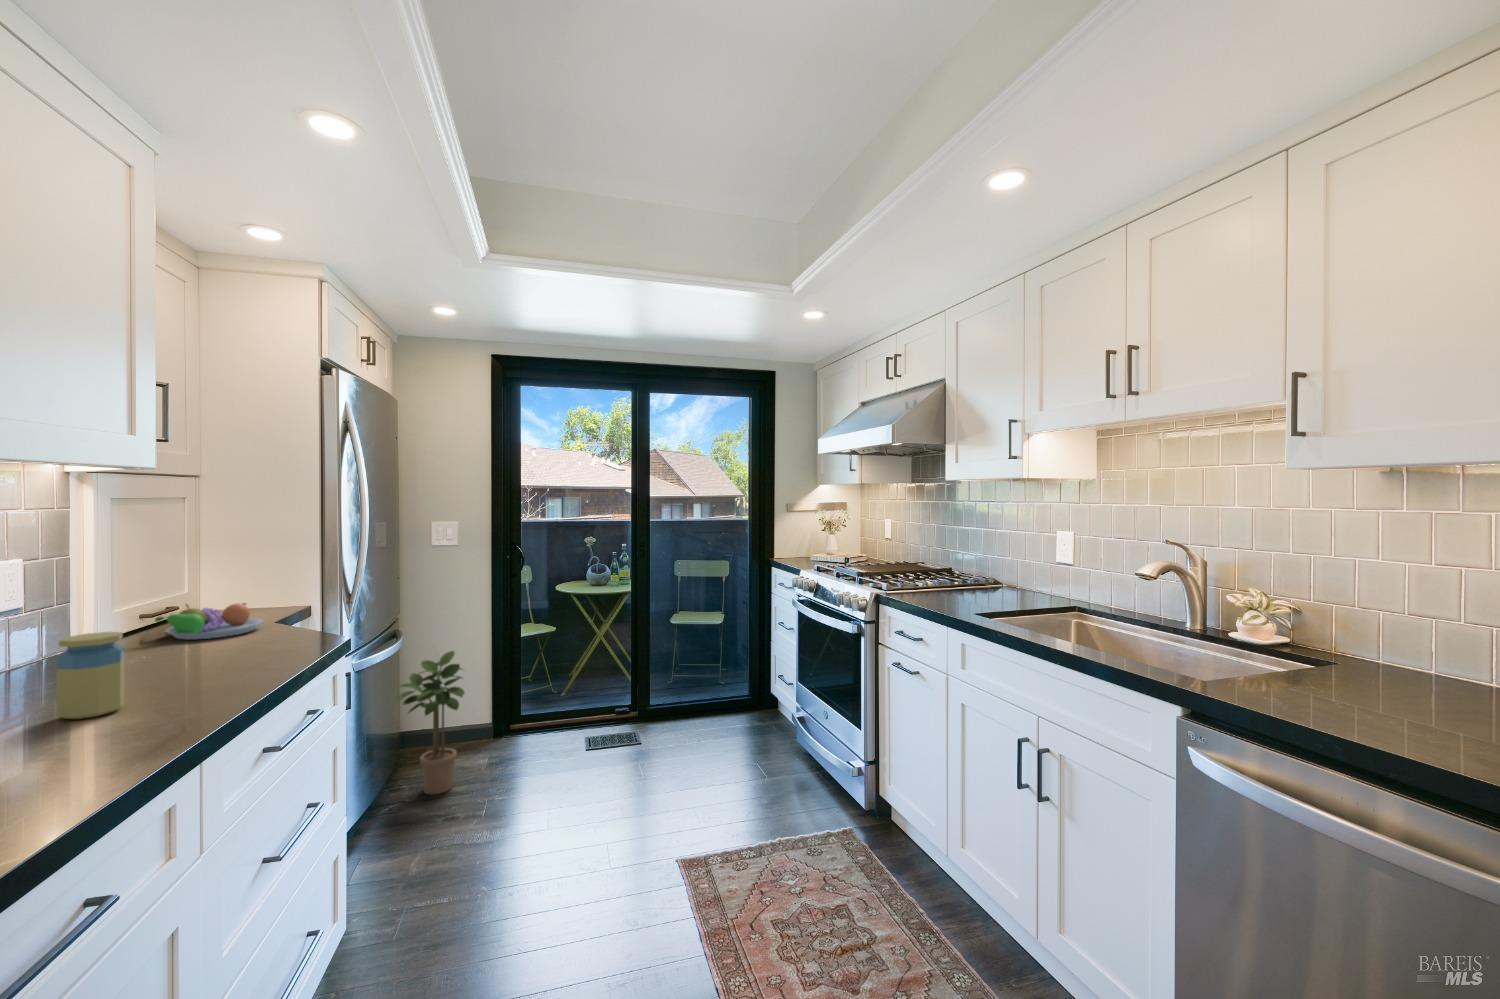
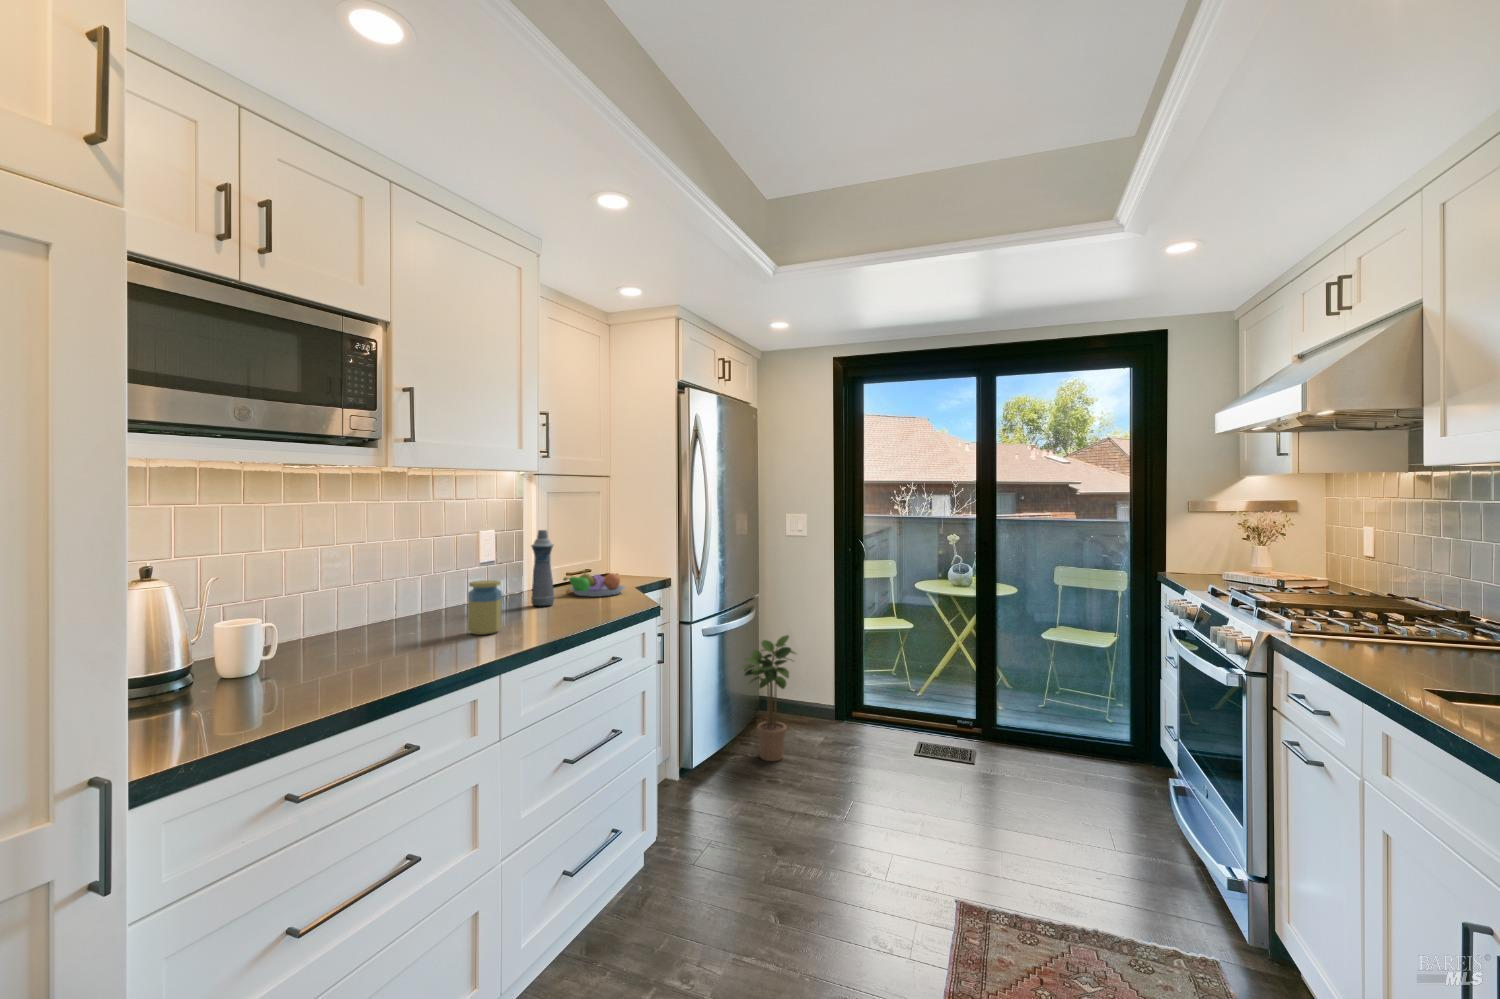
bottle: none [117,551,163,663] -> present [531,530,554,606]

